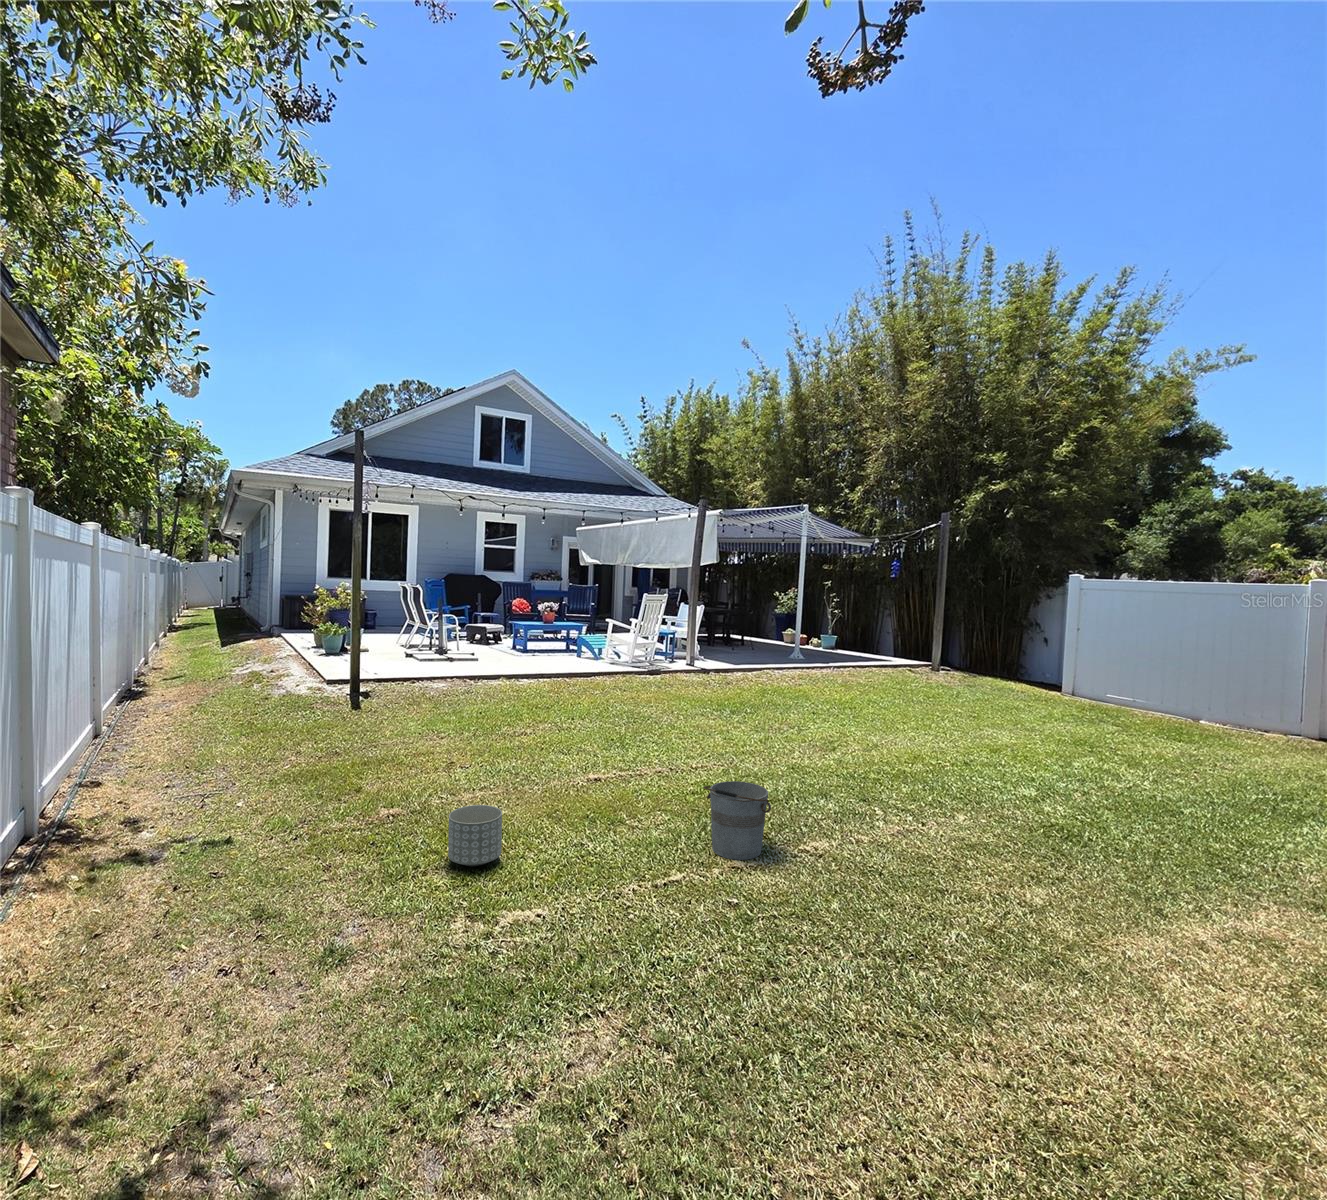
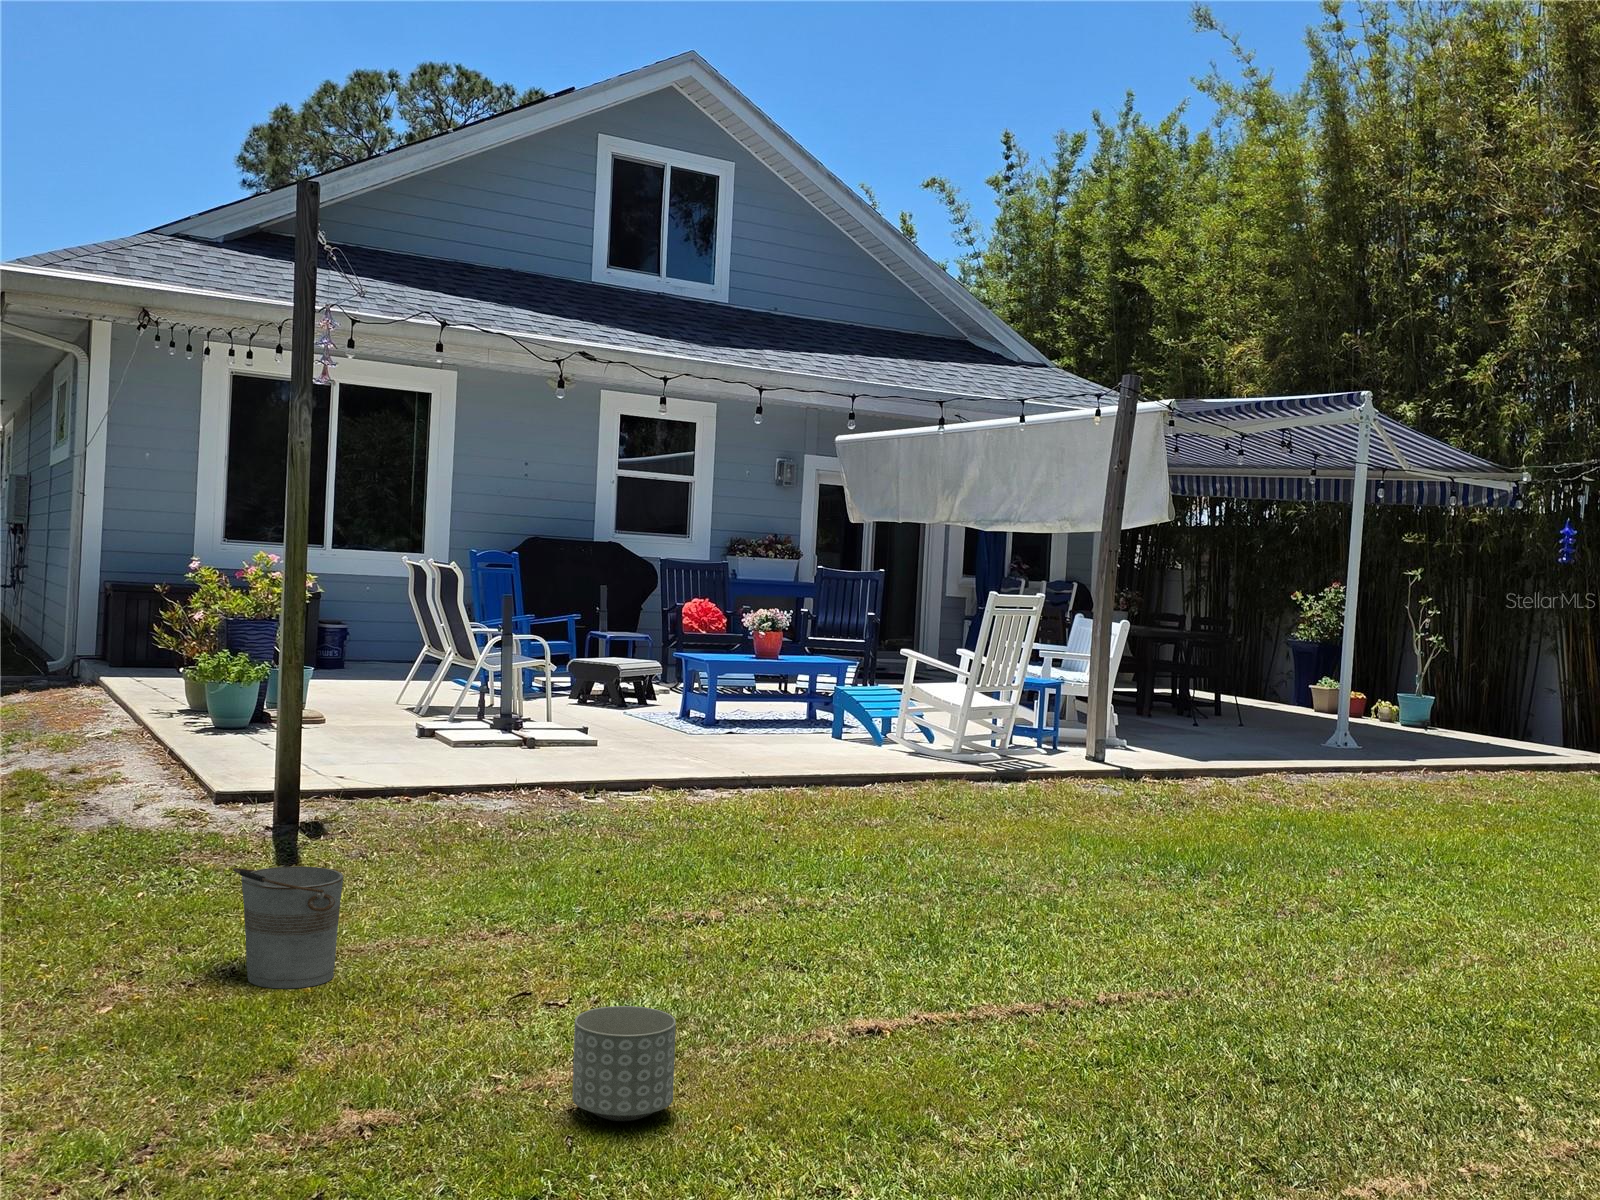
bucket: present [703,781,771,860] -> present [233,866,343,989]

